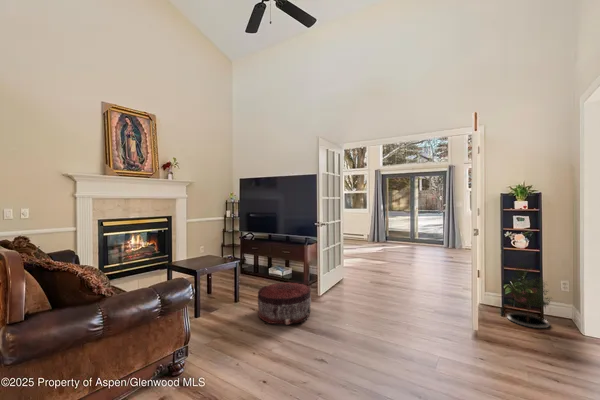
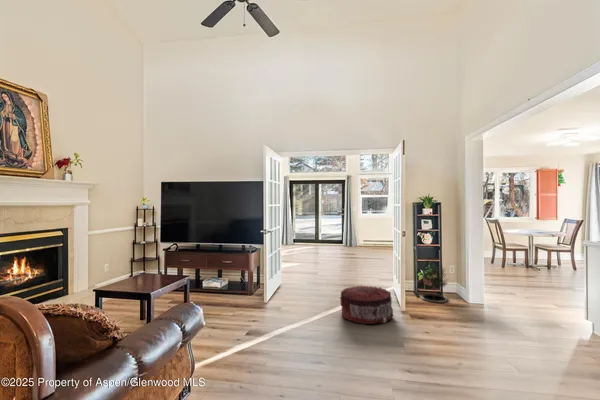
pouf: present [258,282,311,325] -> present [340,286,393,324]

